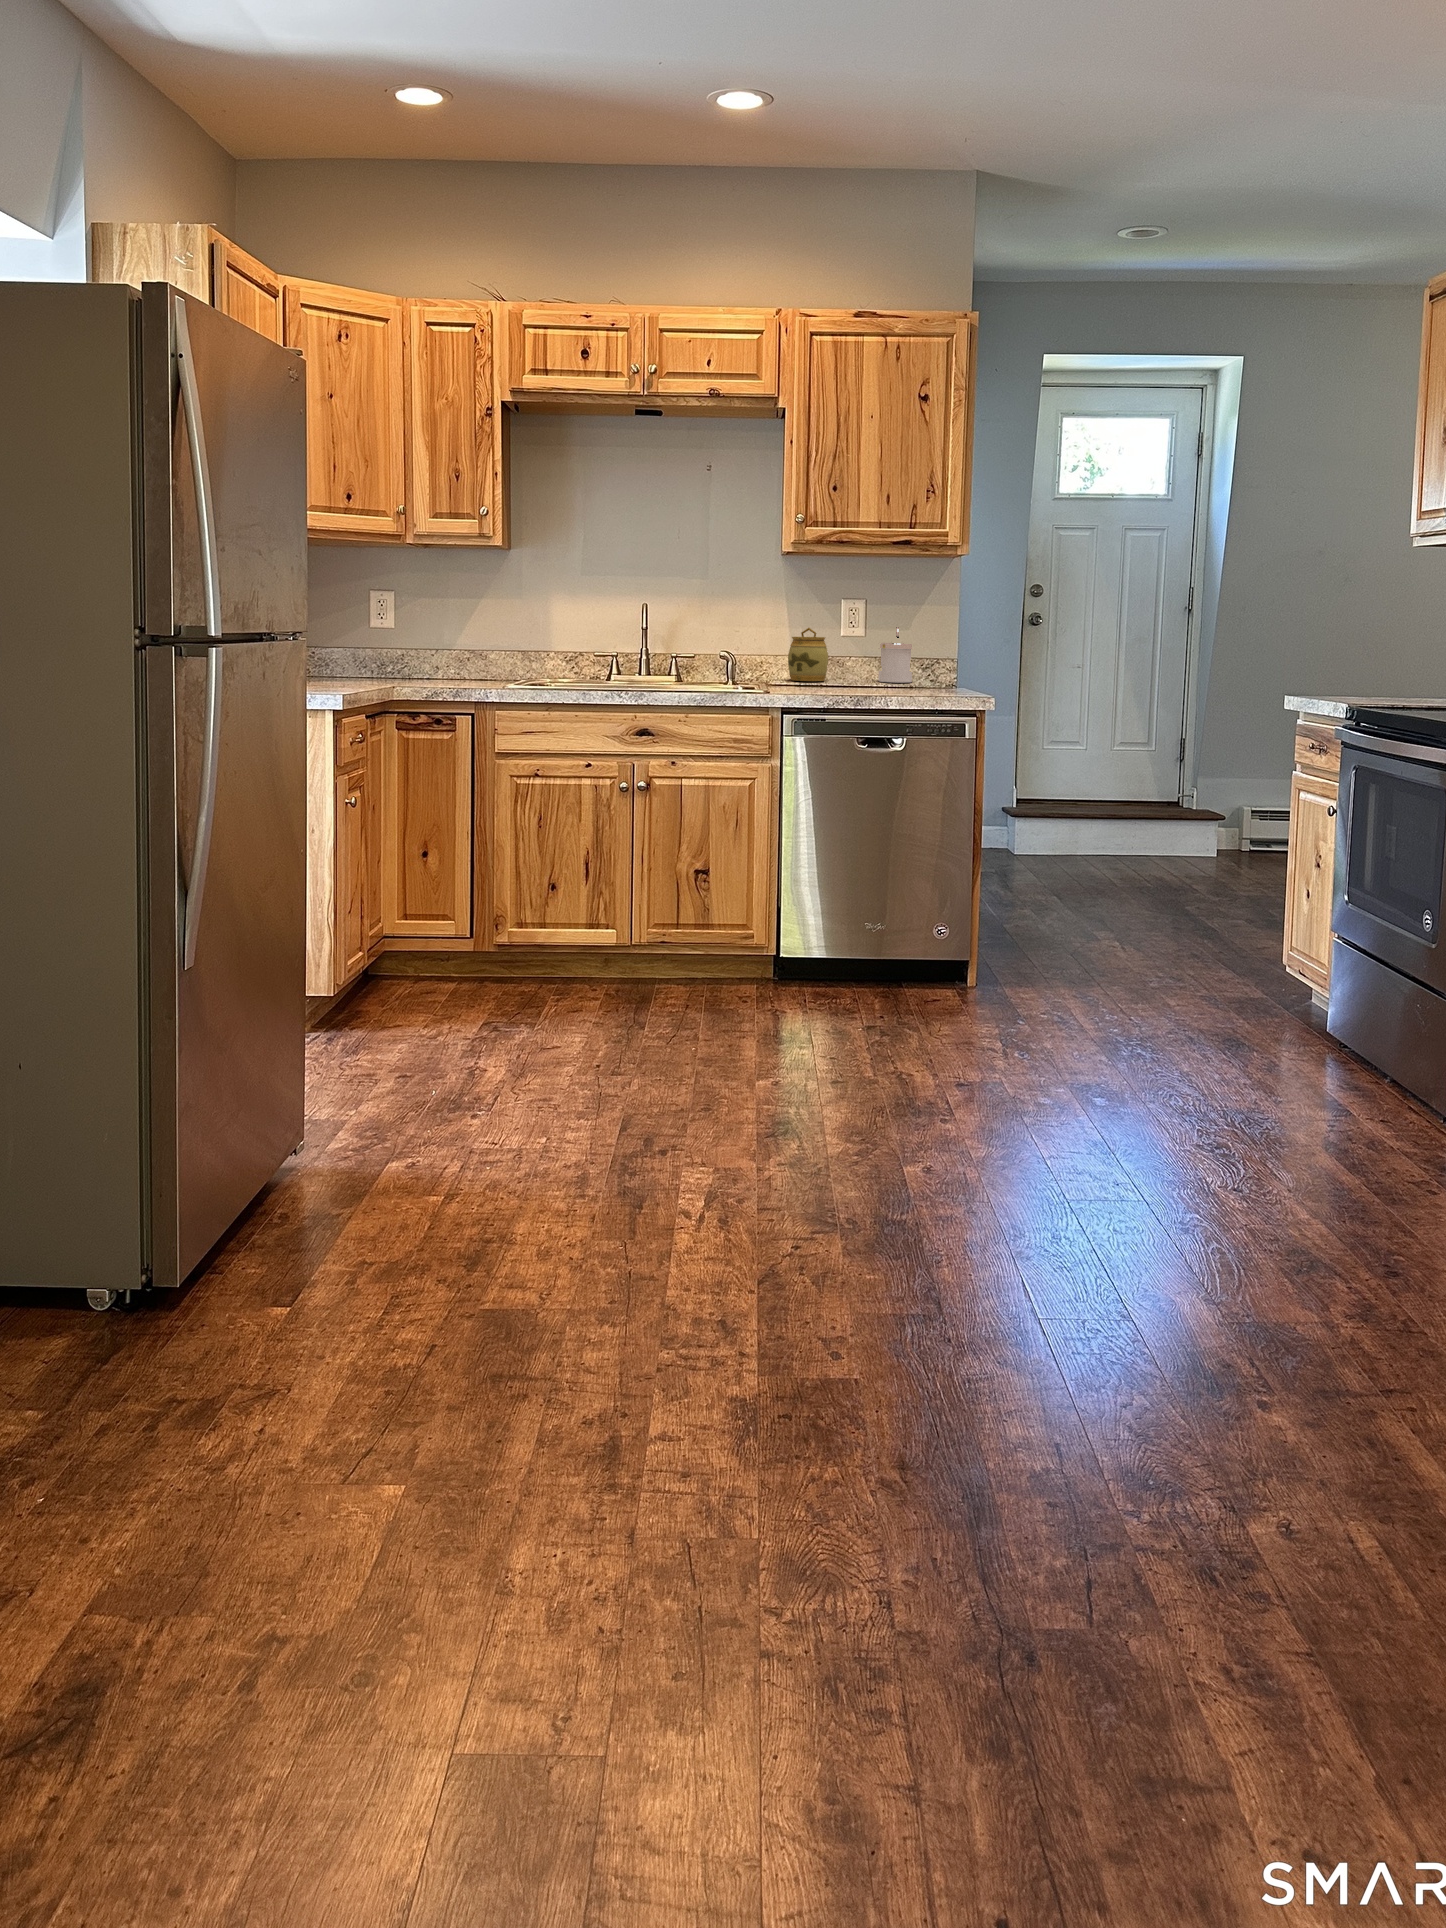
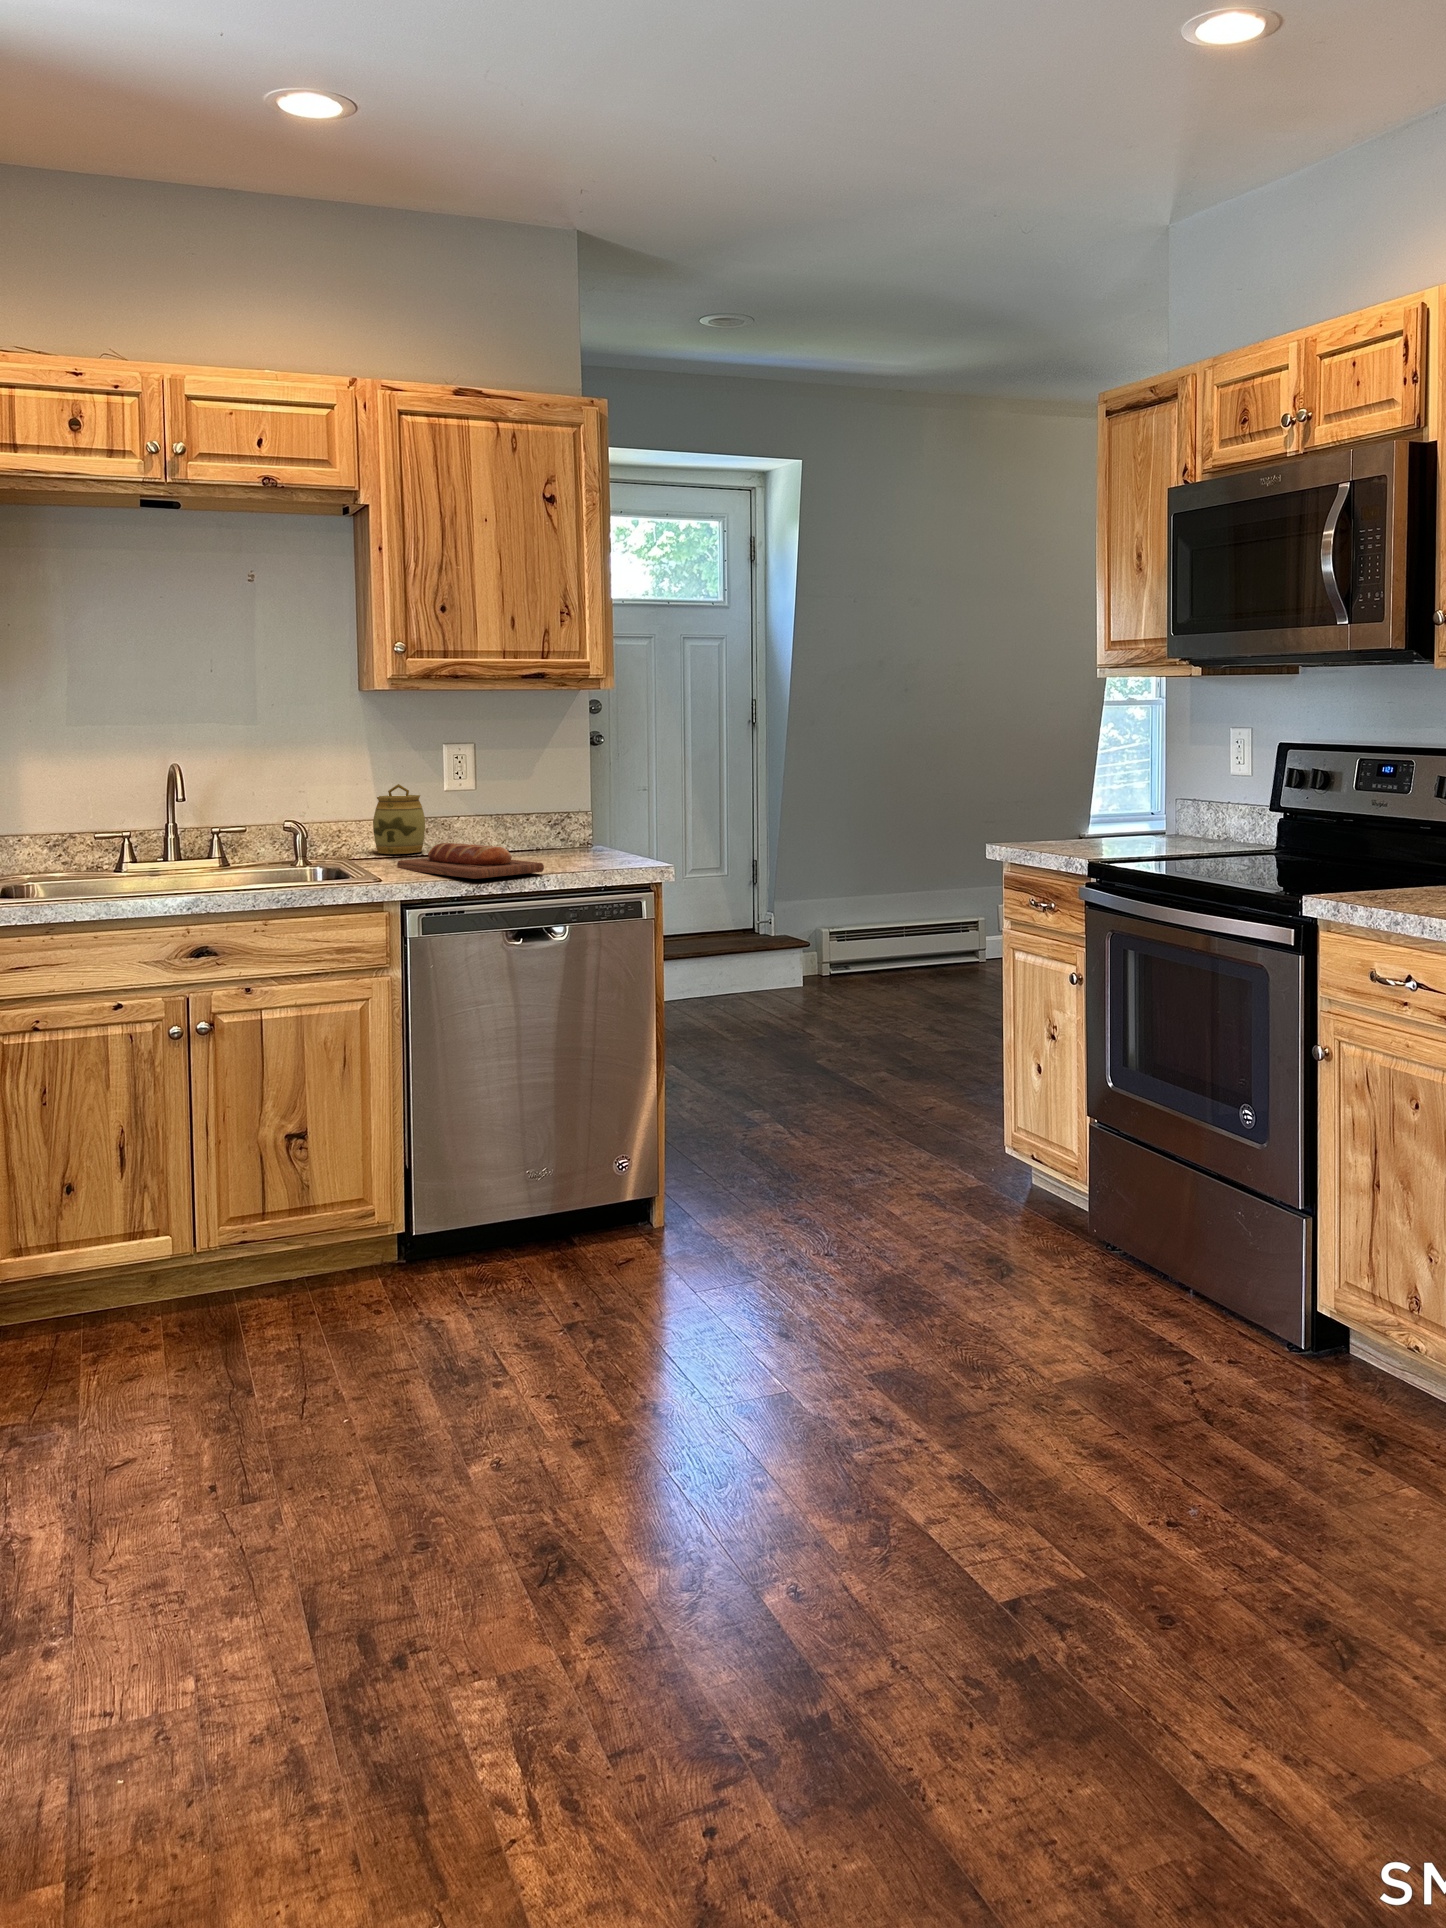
soap dispenser: present [879,627,912,683] -> none [487,773,533,848]
bread loaf: none [796,671,898,695] -> present [397,843,544,879]

